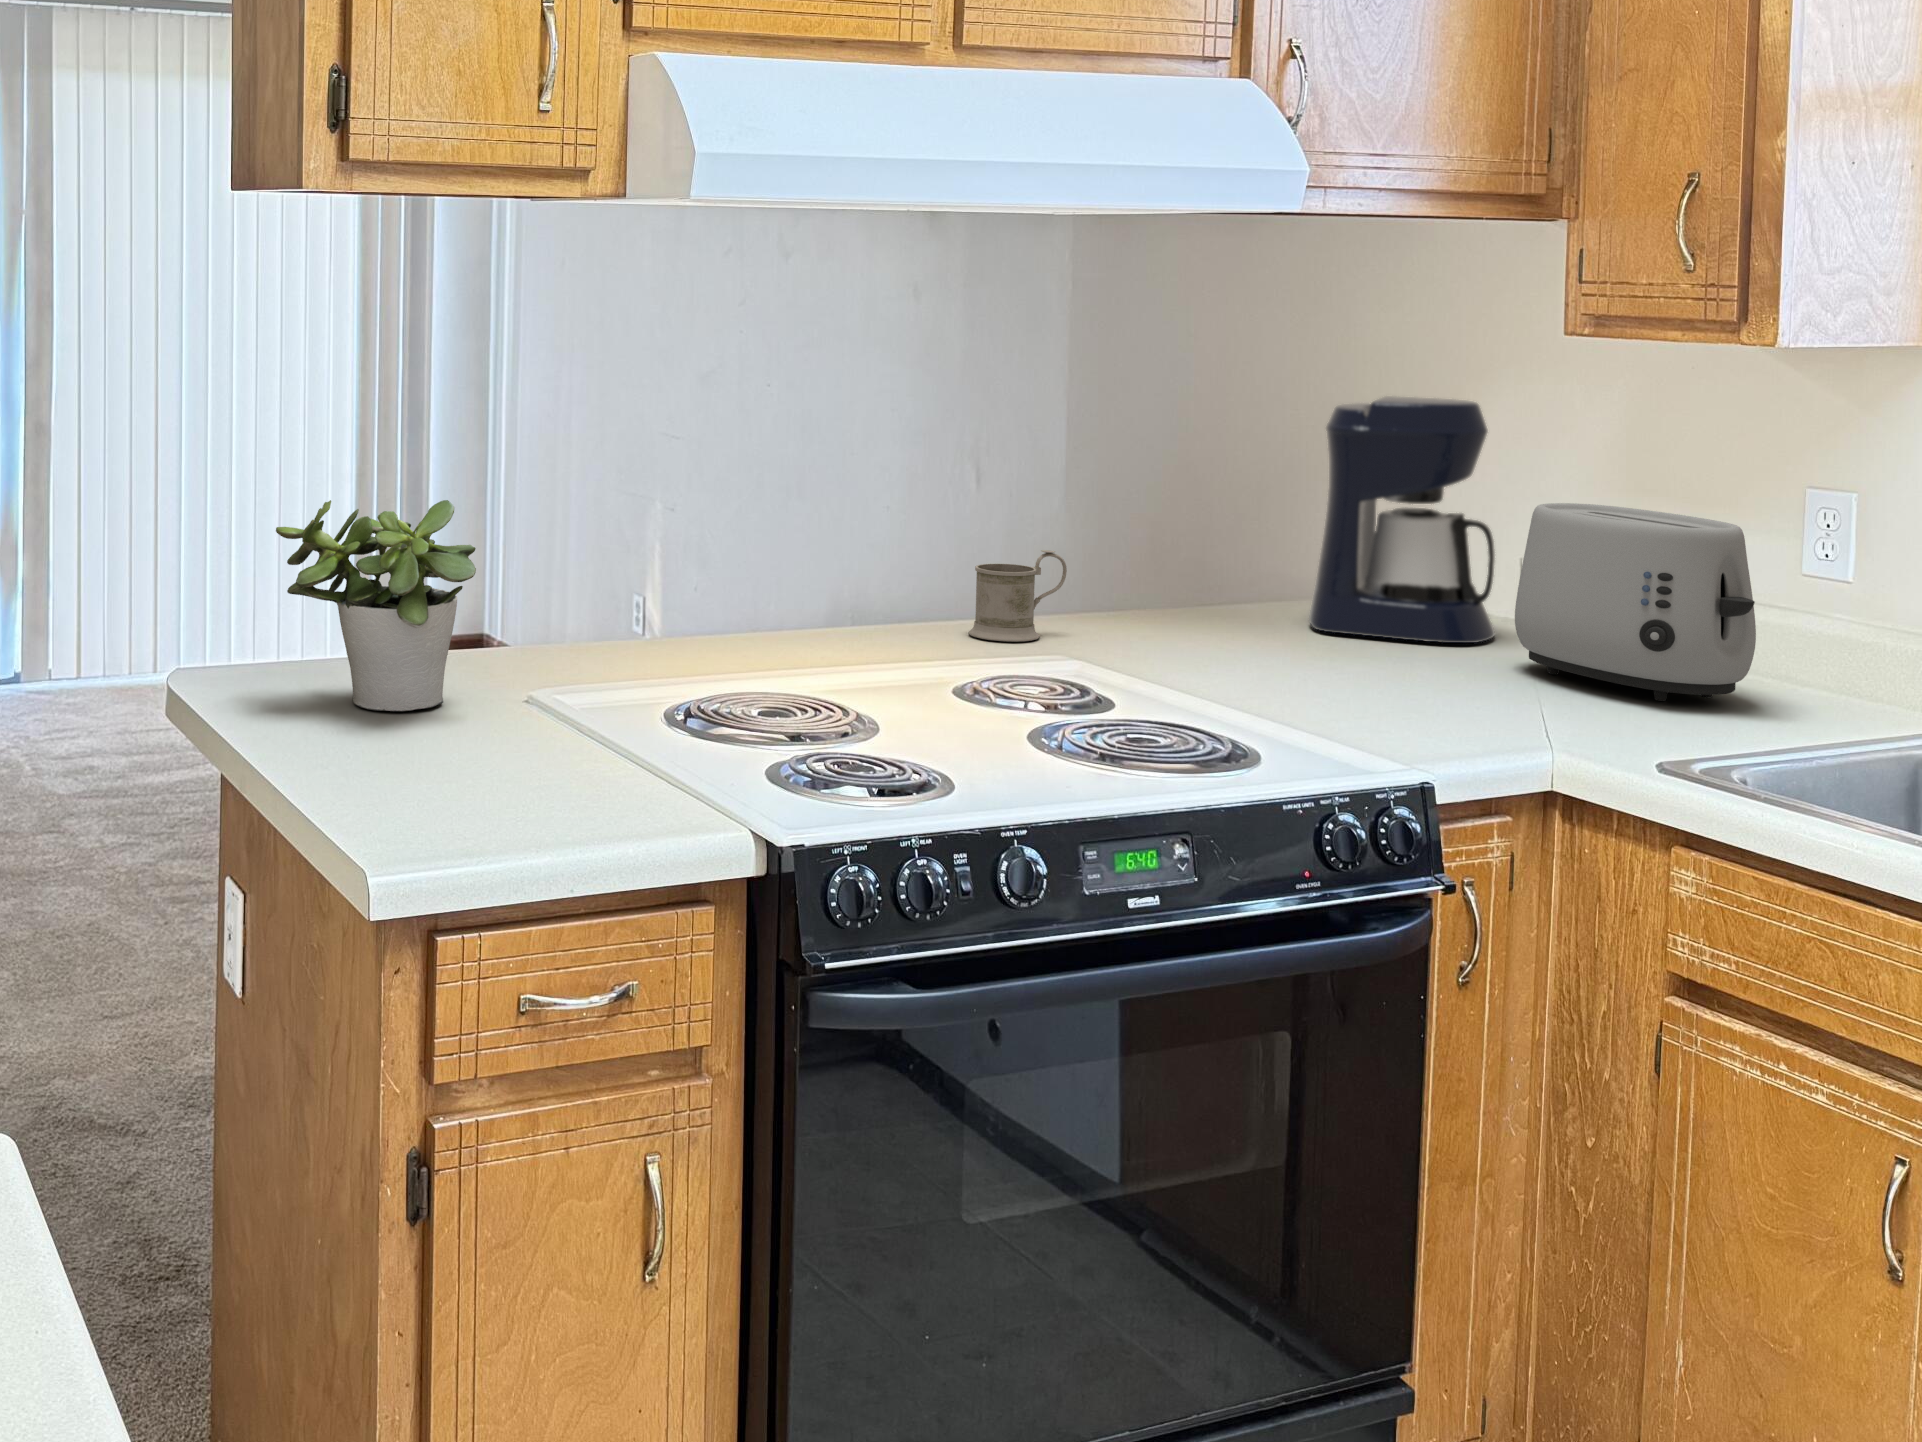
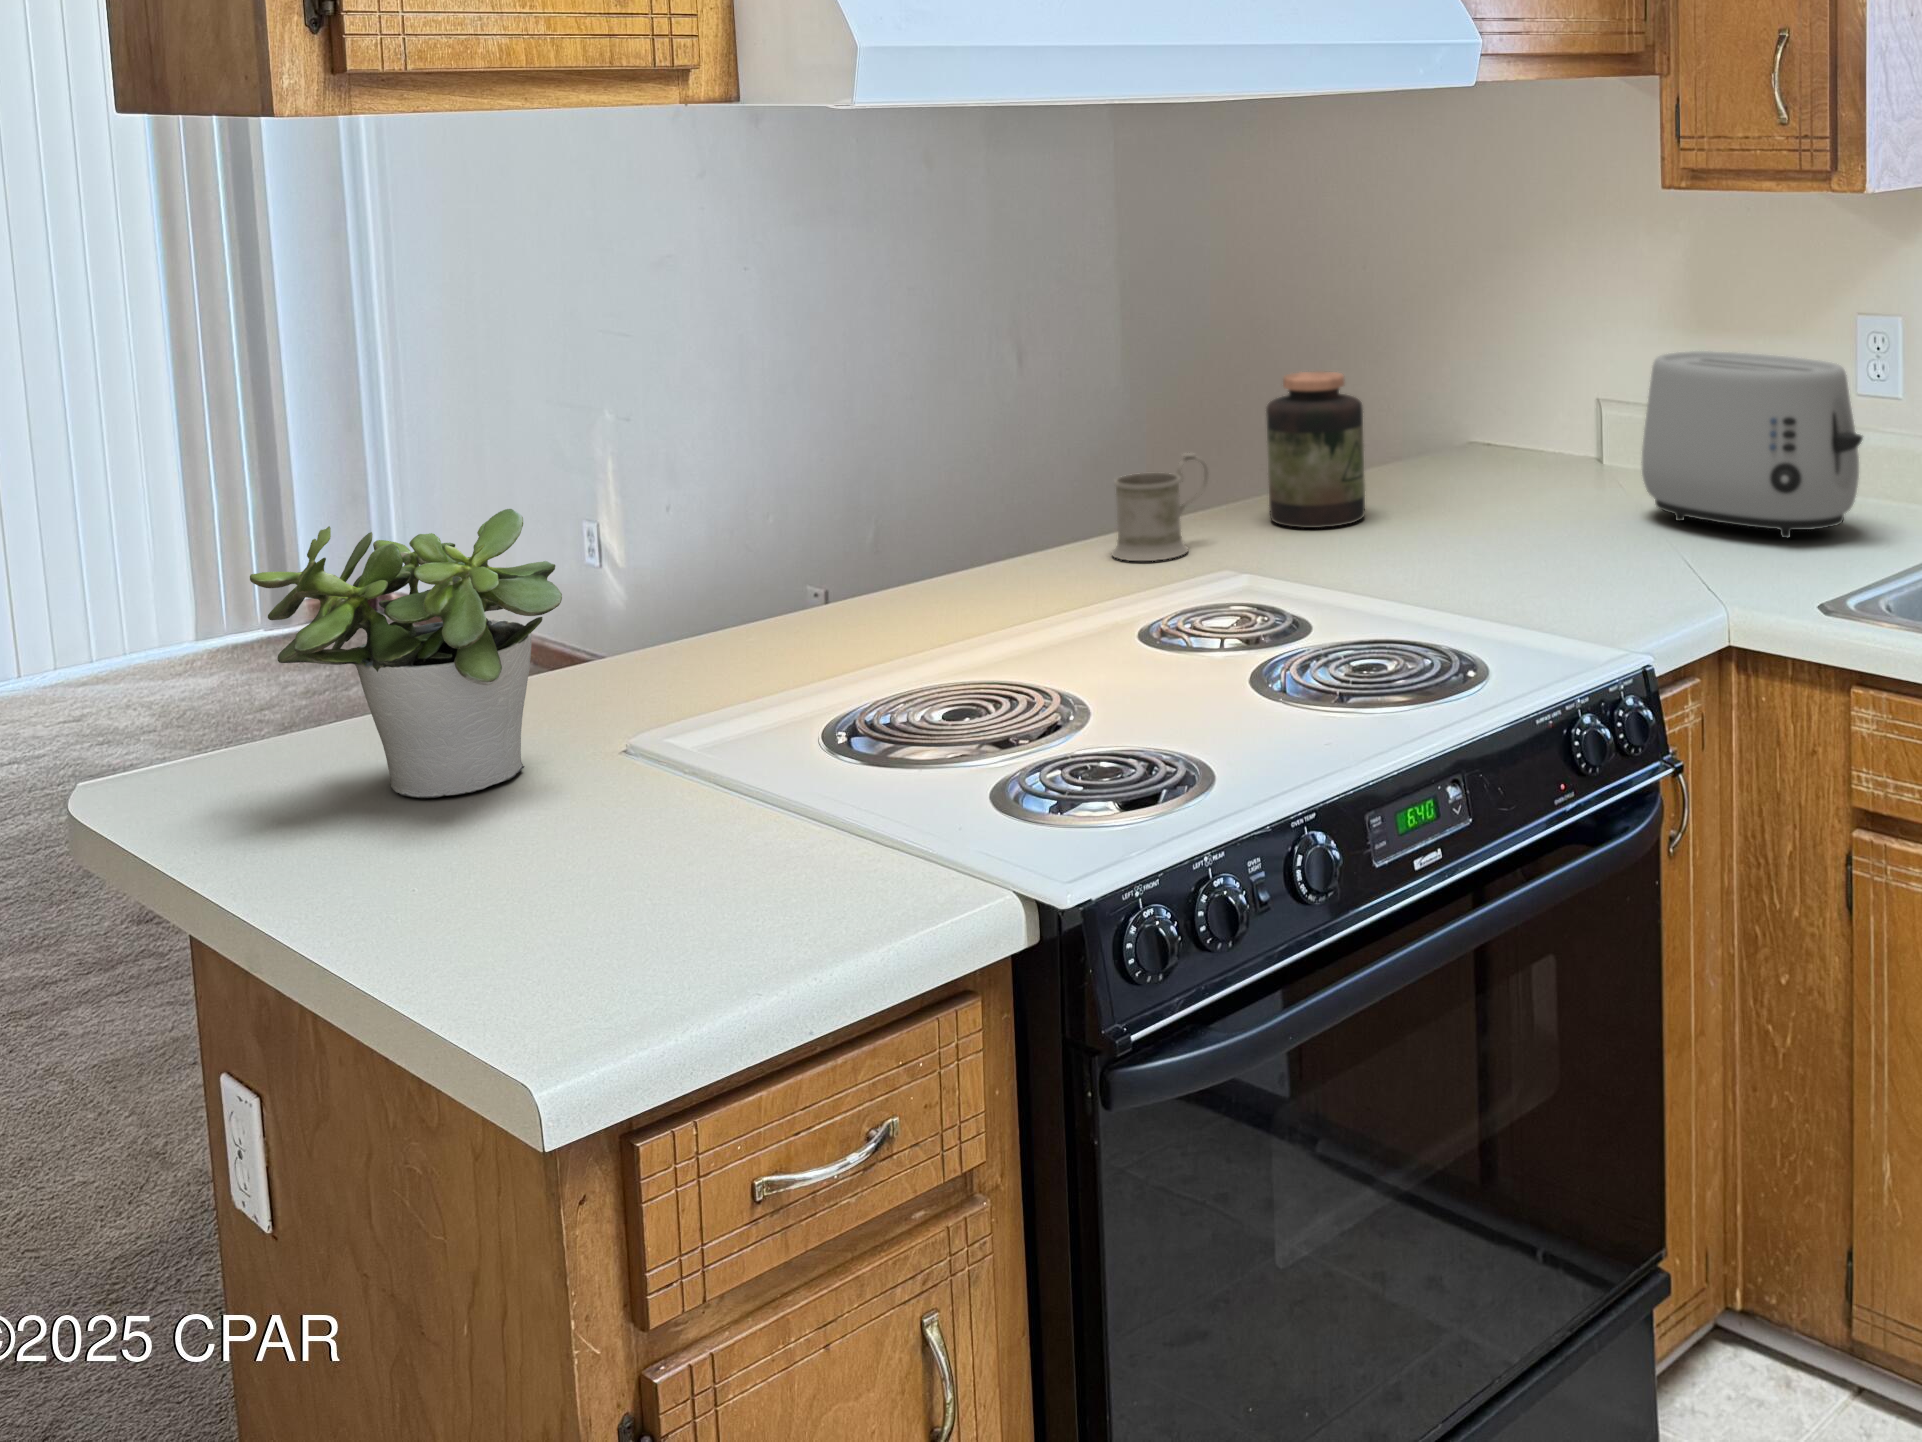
coffee maker: present [1309,396,1495,643] -> none [1435,254,1606,501]
jar: none [1130,490,1228,637] -> present [1266,371,1365,528]

